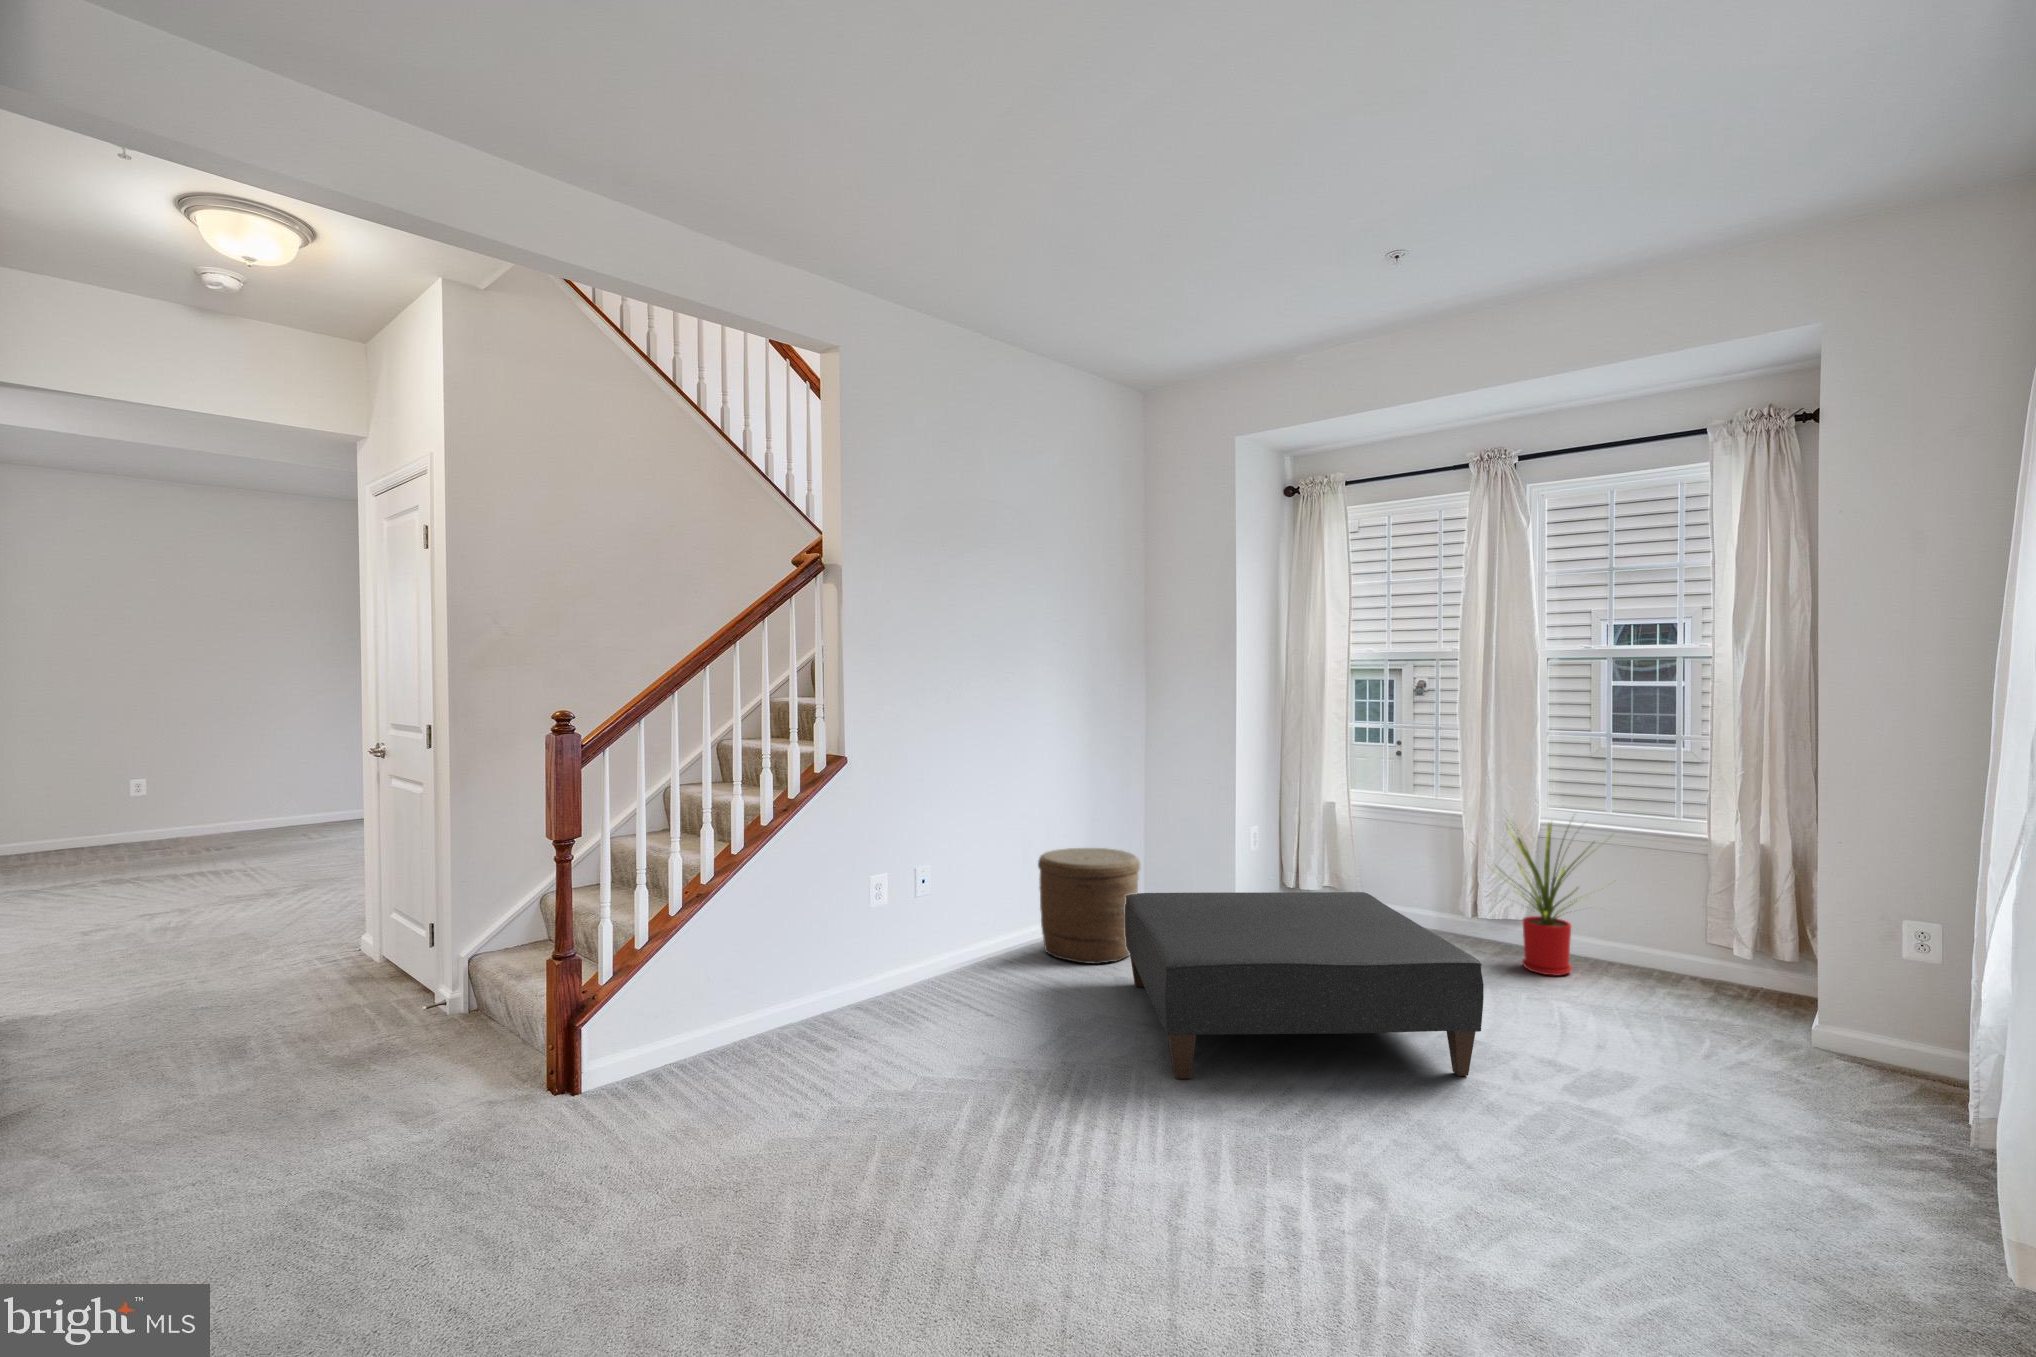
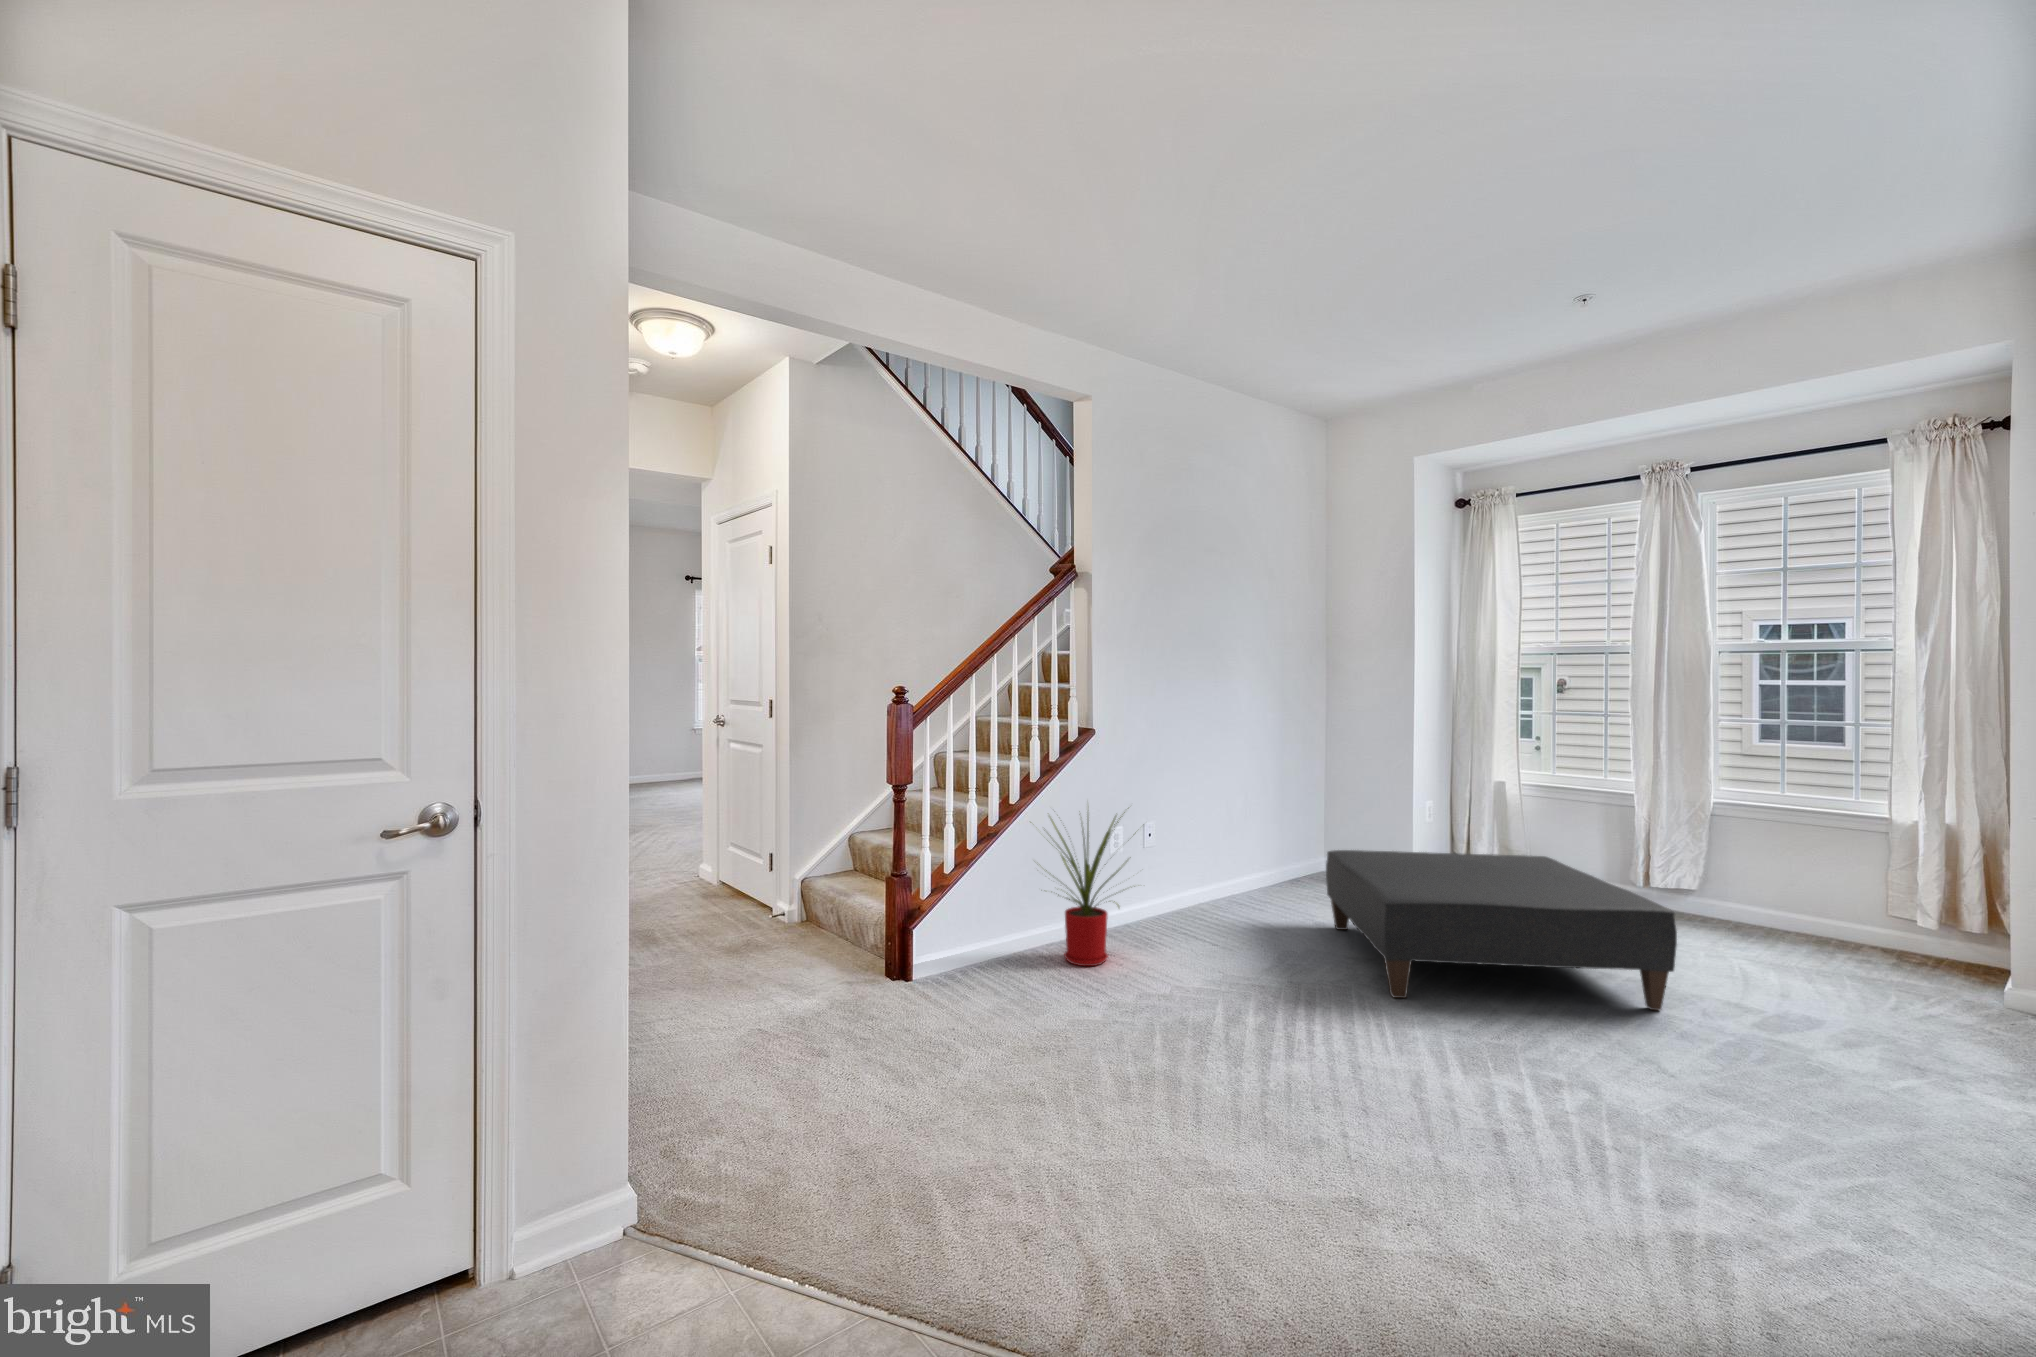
house plant: present [1506,817,1611,975] -> present [1046,812,1127,966]
woven basket: present [1038,848,1140,964] -> none [1242,814,1334,911]

